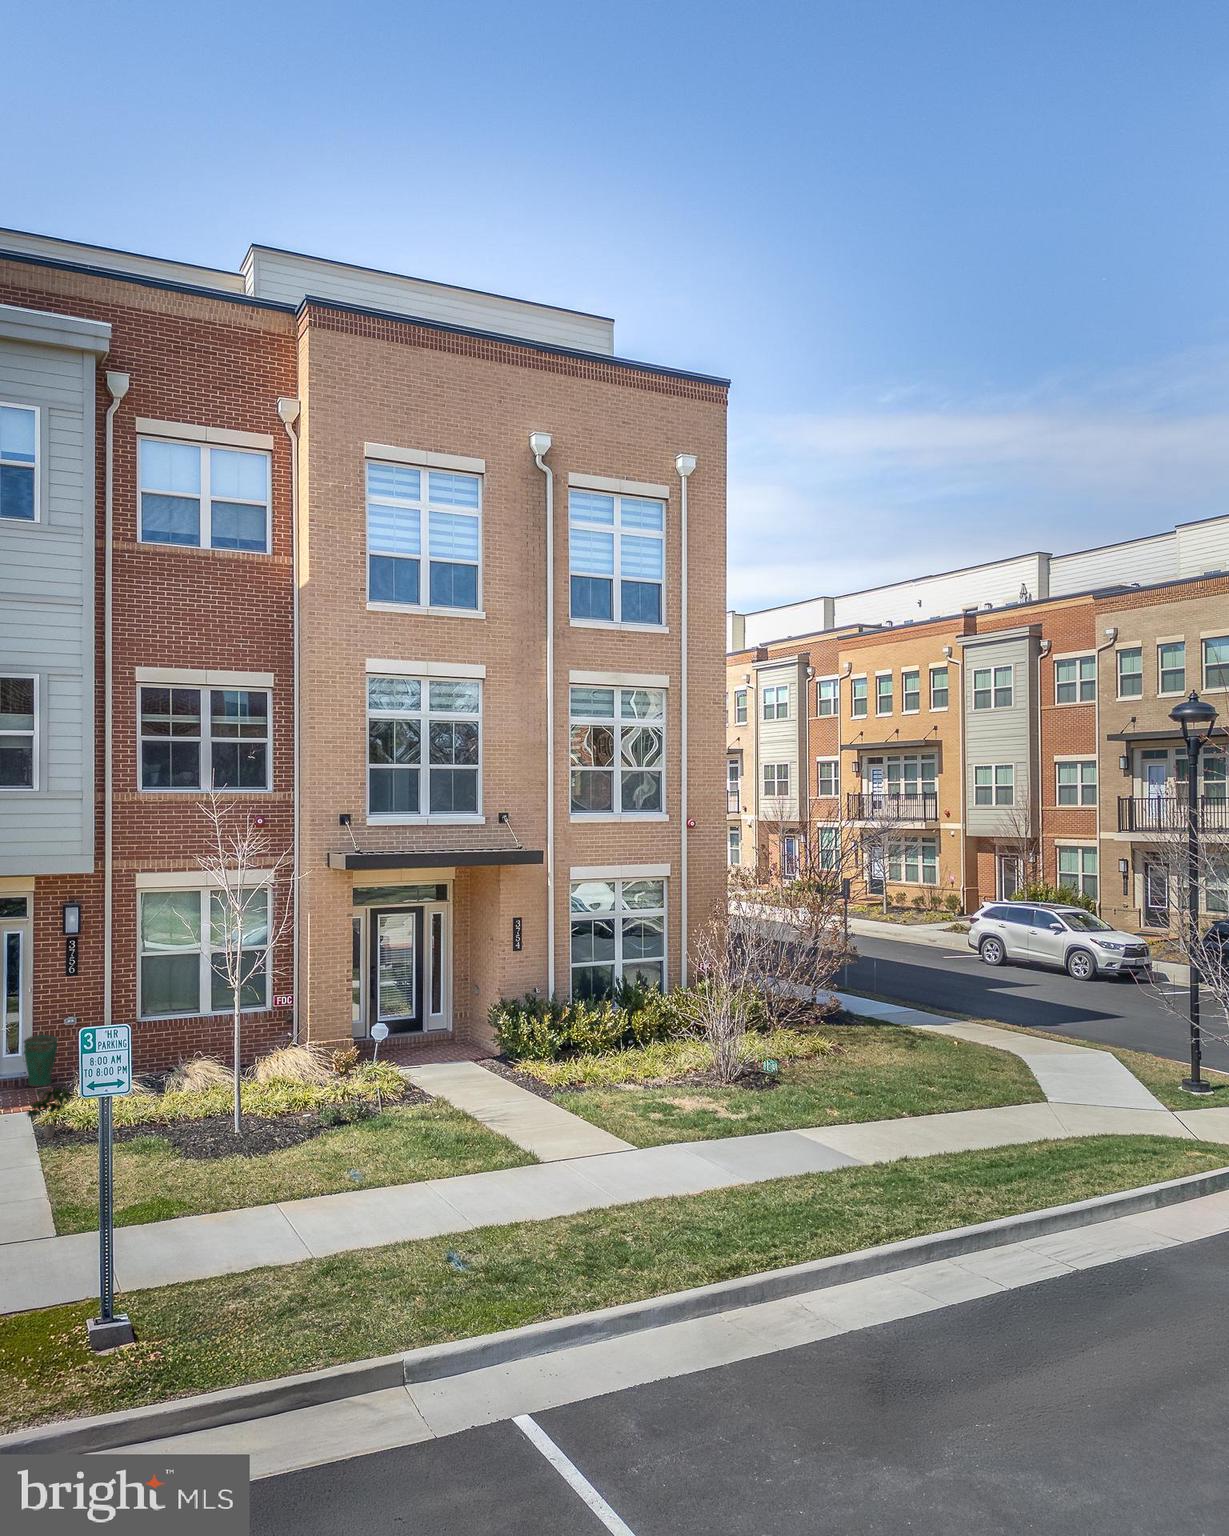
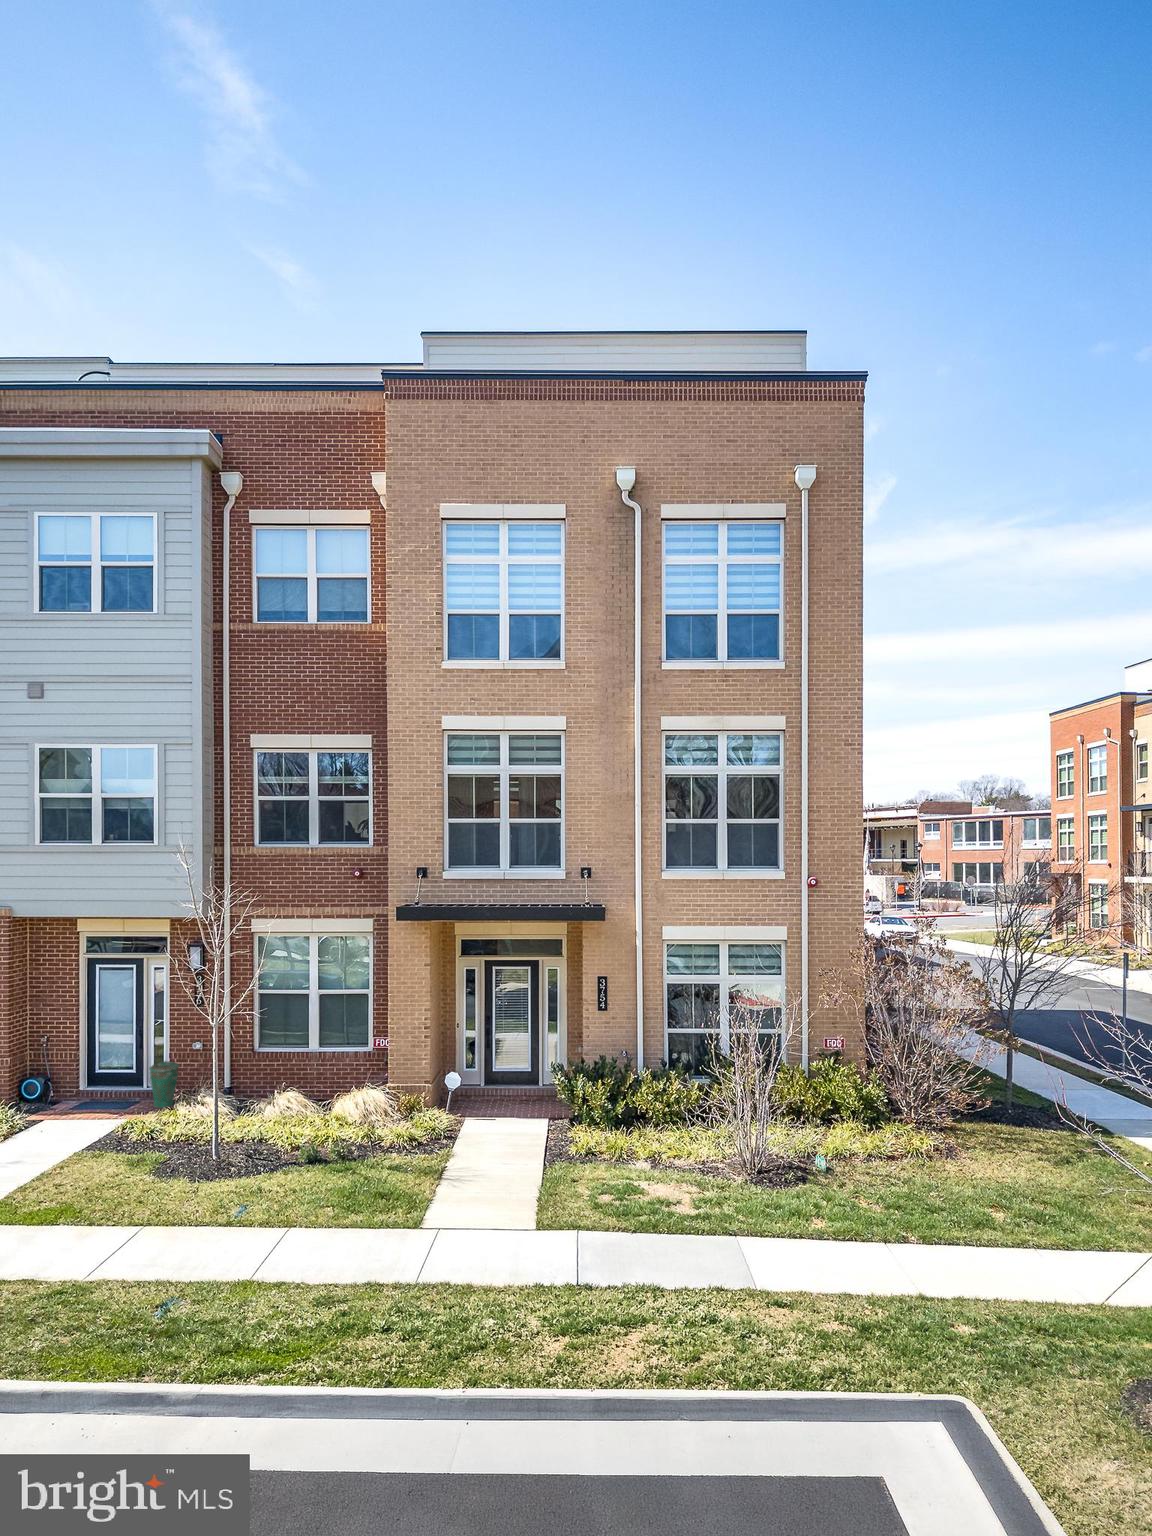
potted plant: present [27,1089,73,1138] -> none [51,1139,90,1185]

